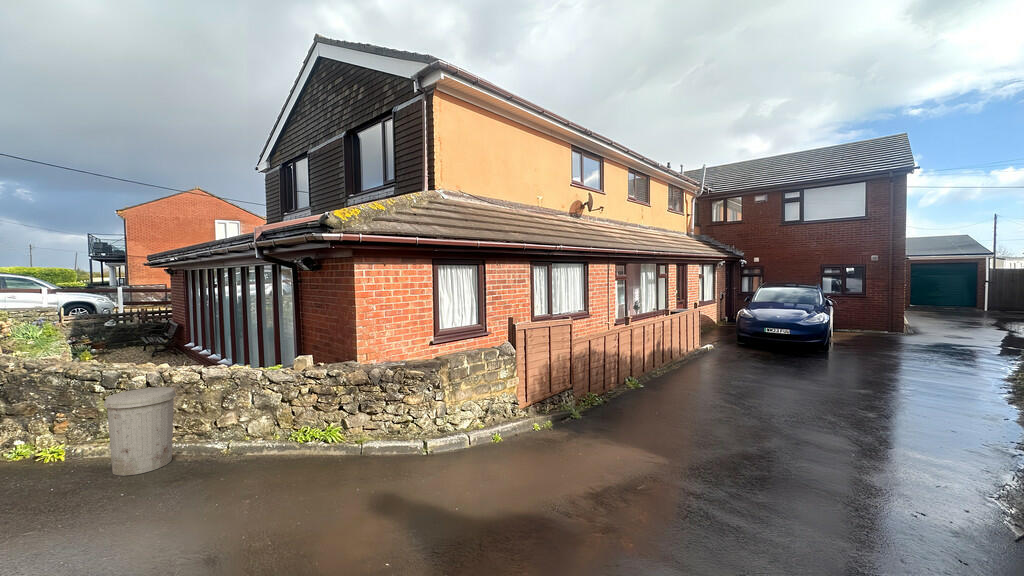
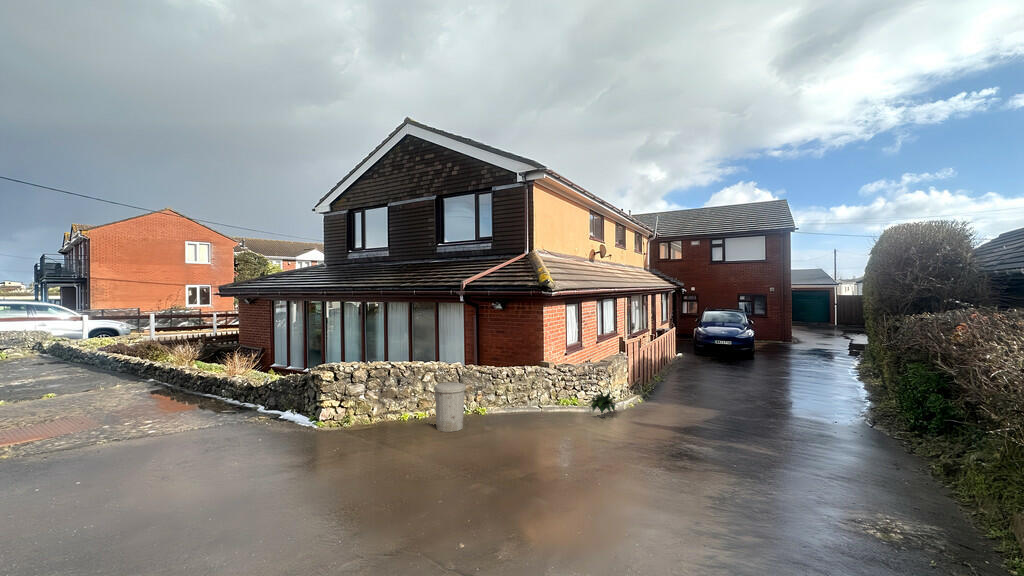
potted plant: none [419,410,473,459] -> present [589,392,617,418]

